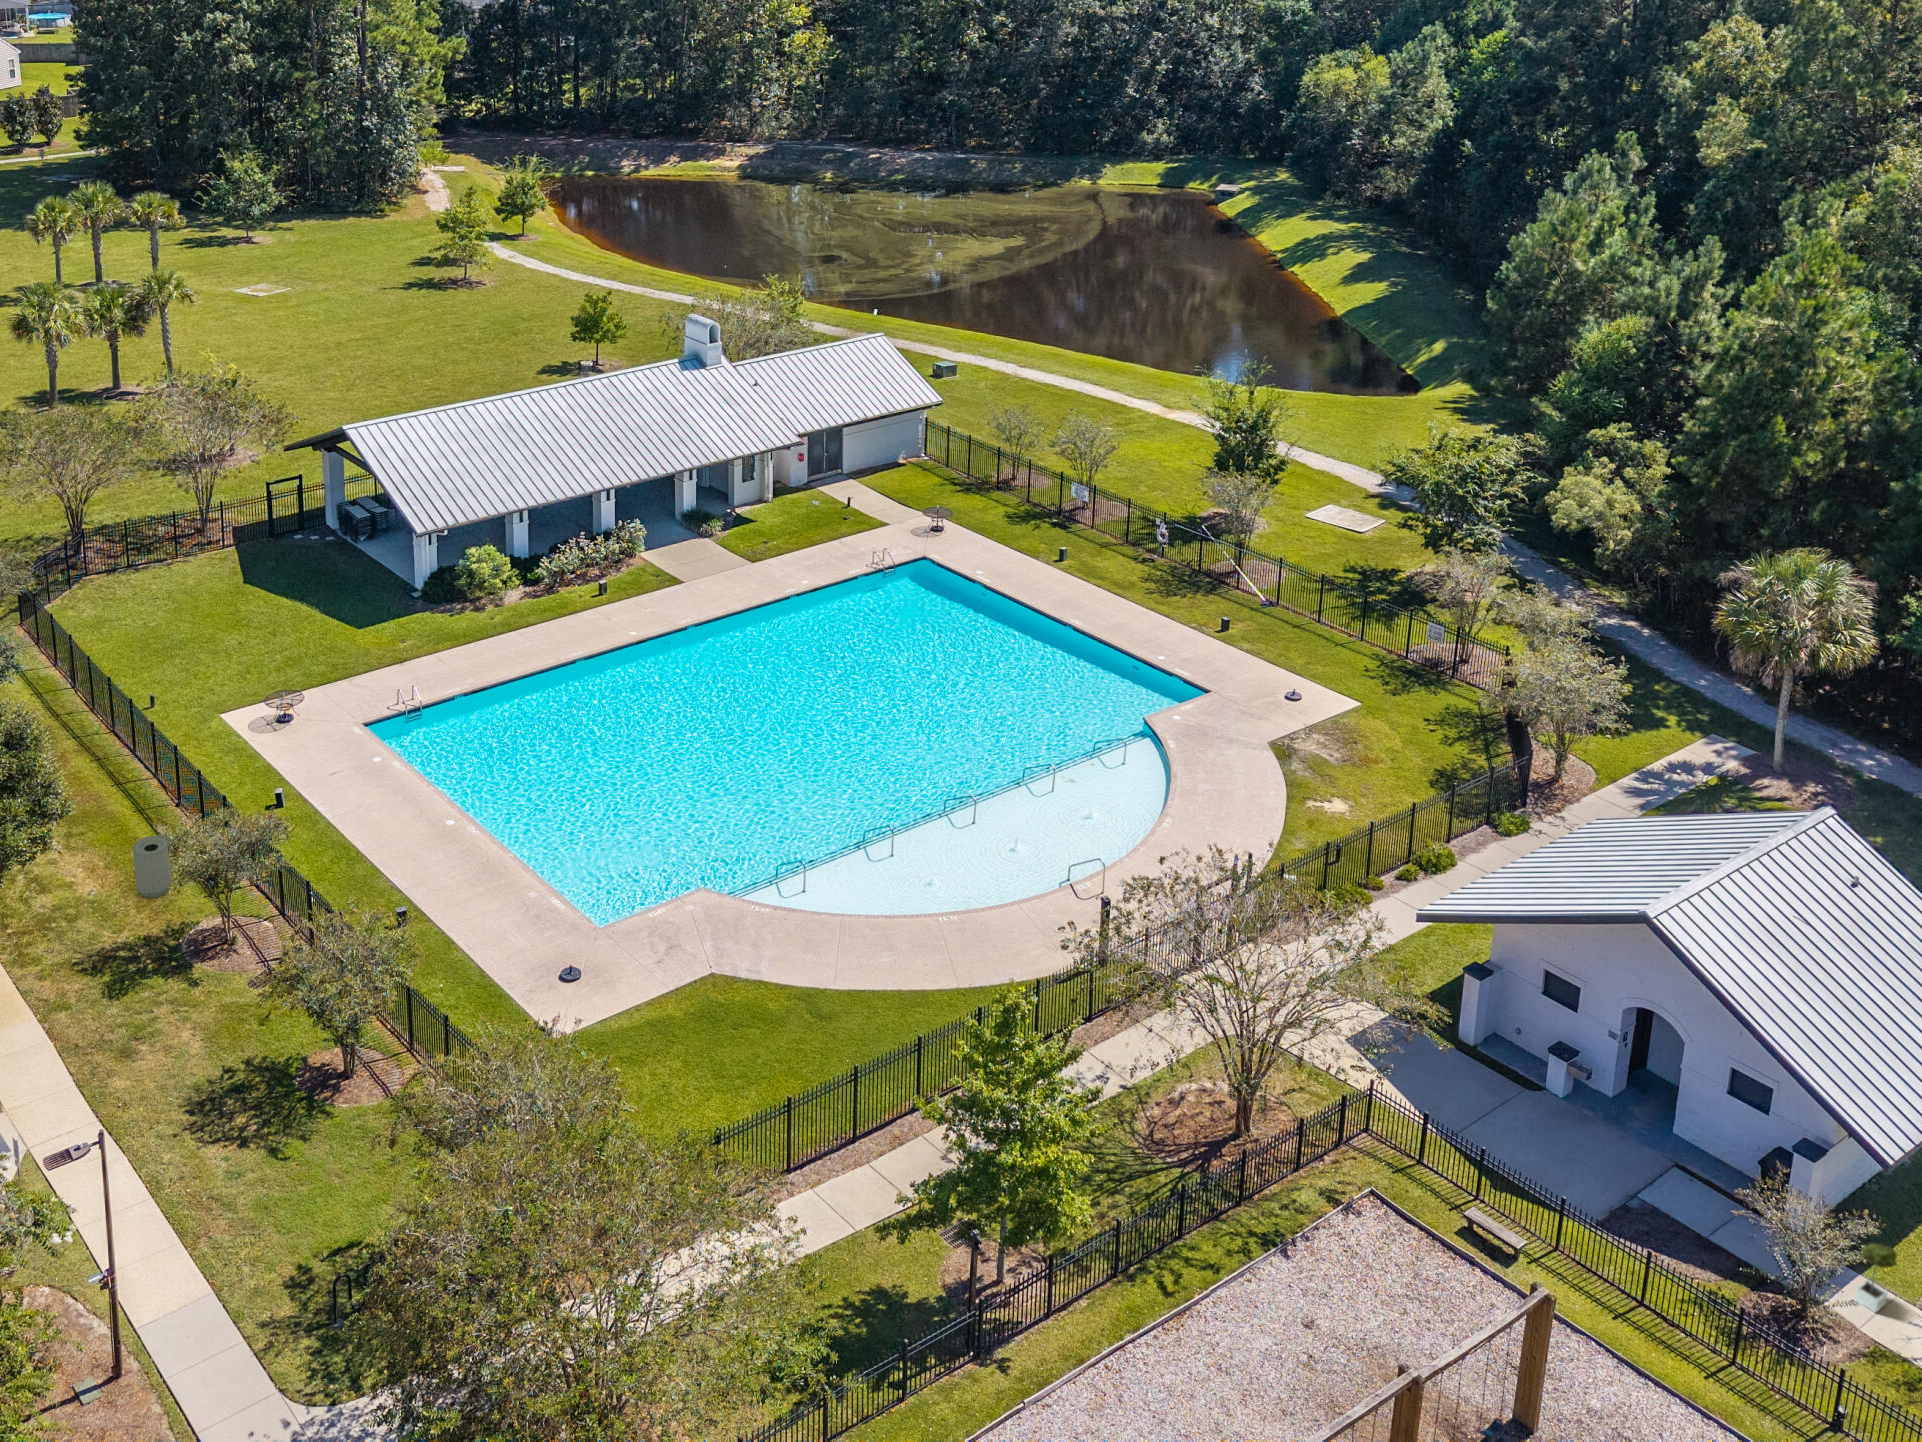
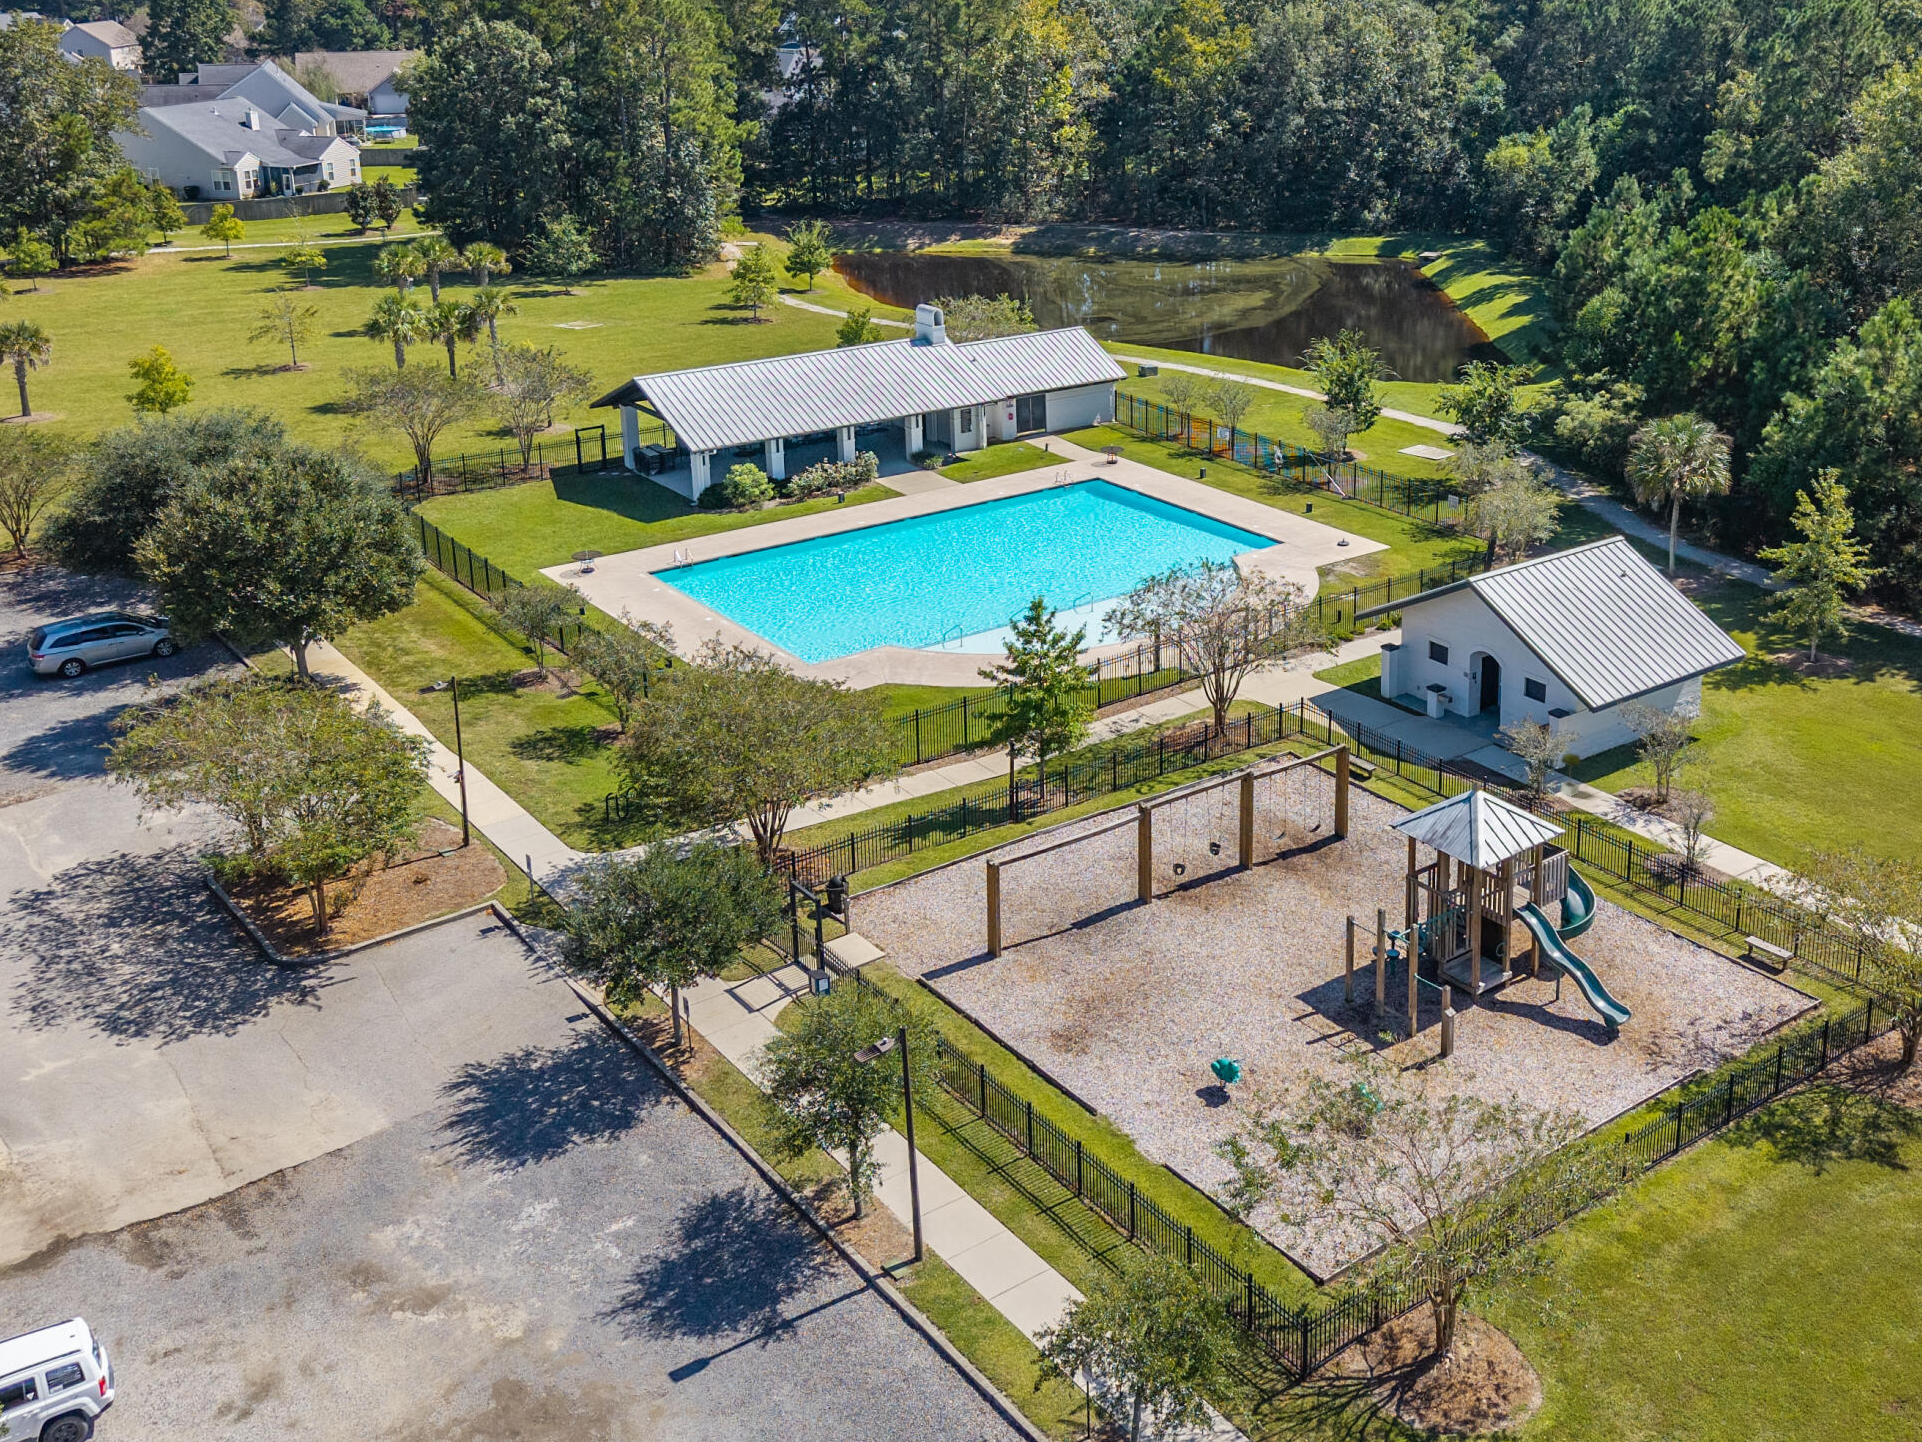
trash can: present [133,836,172,898] -> none [470,614,499,656]

